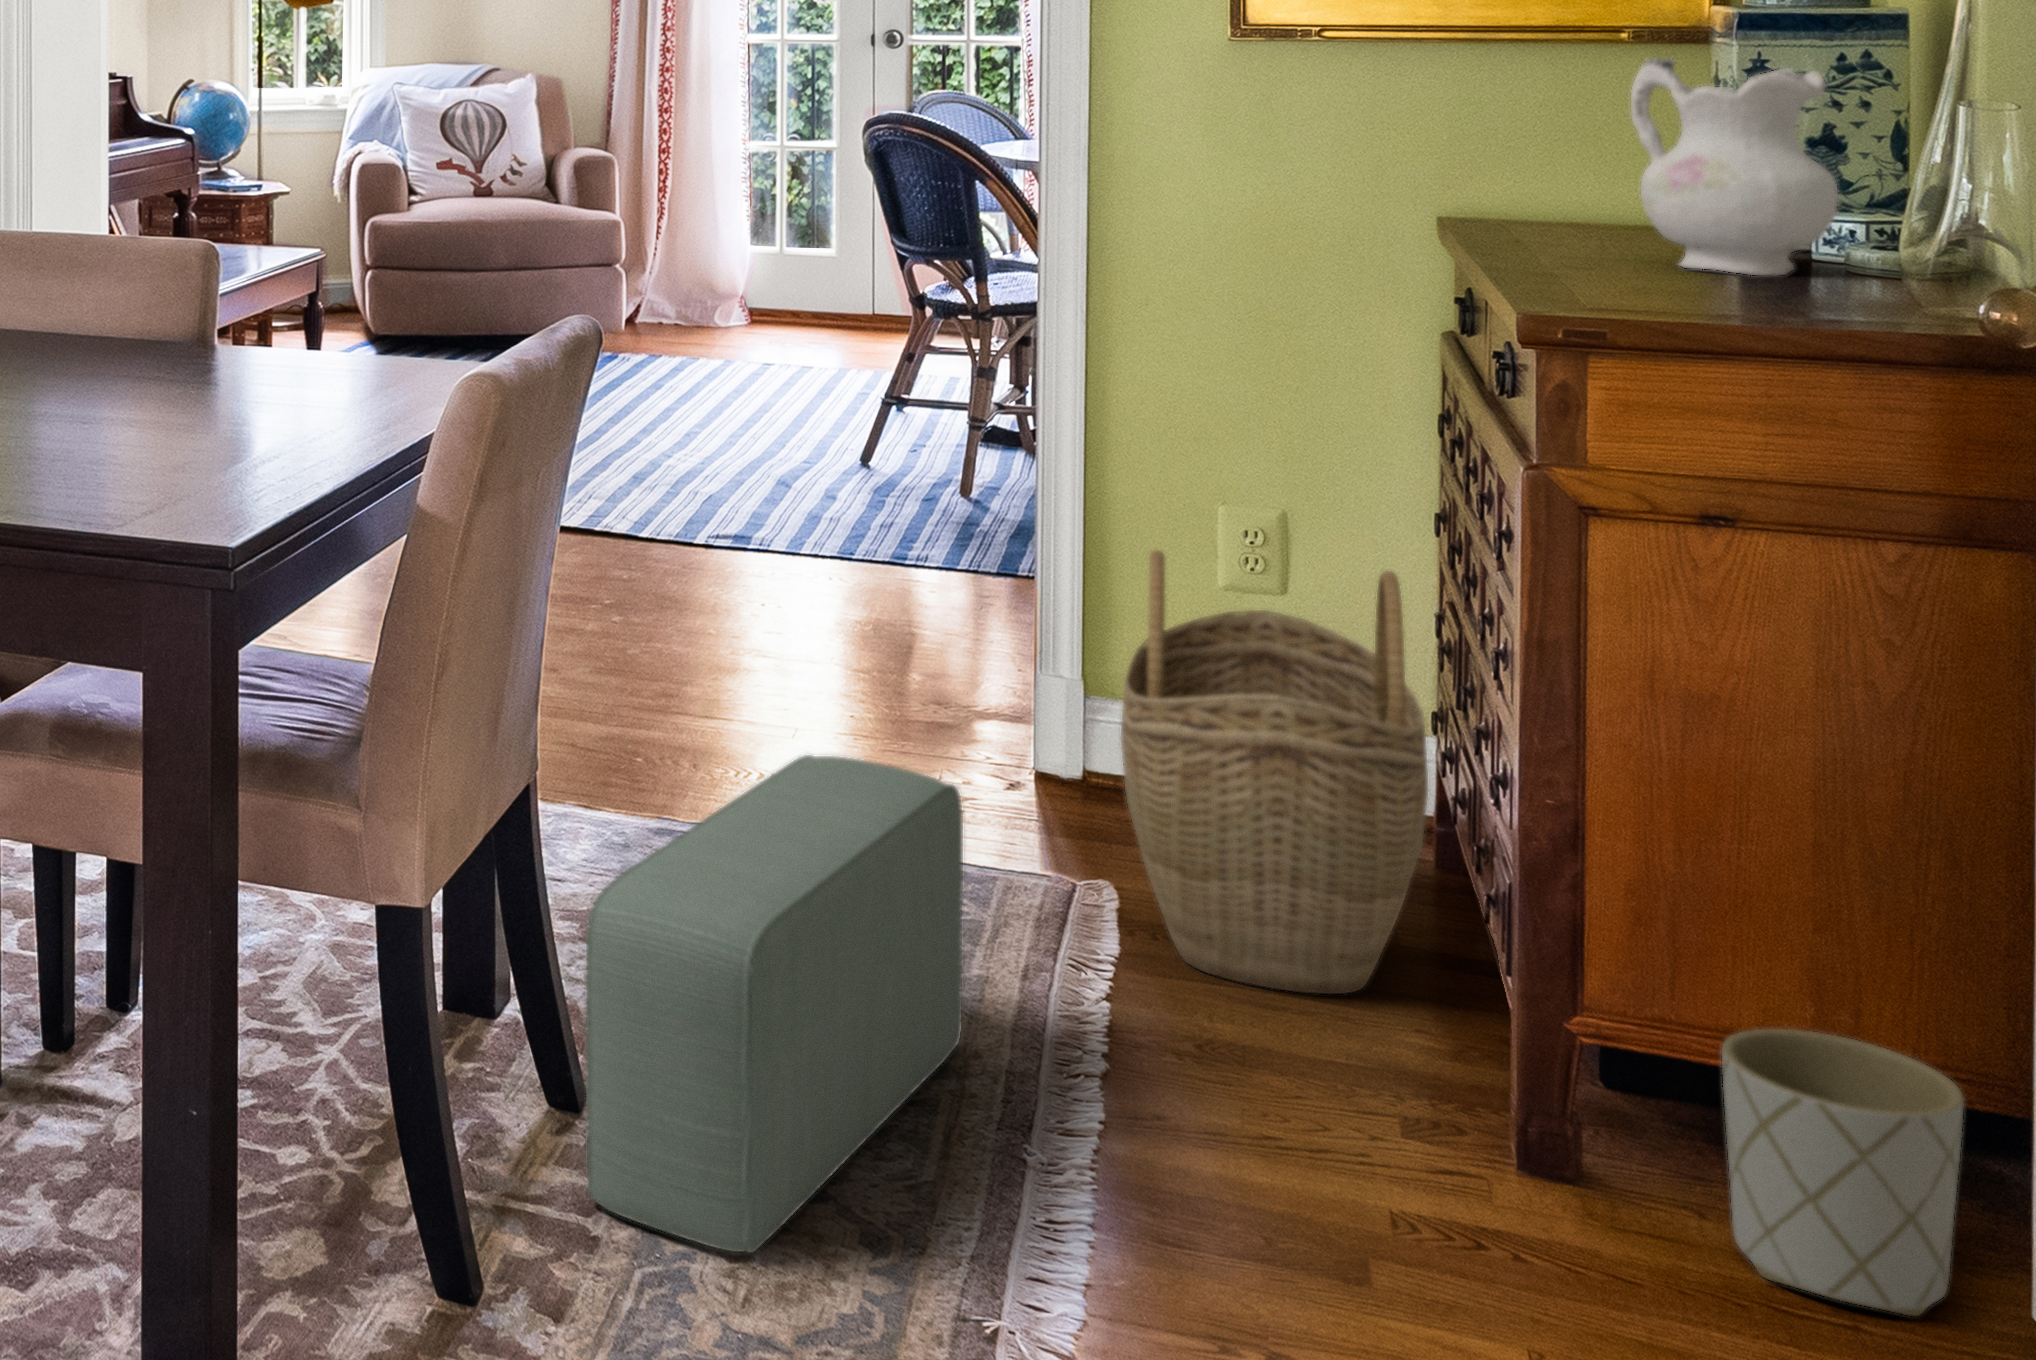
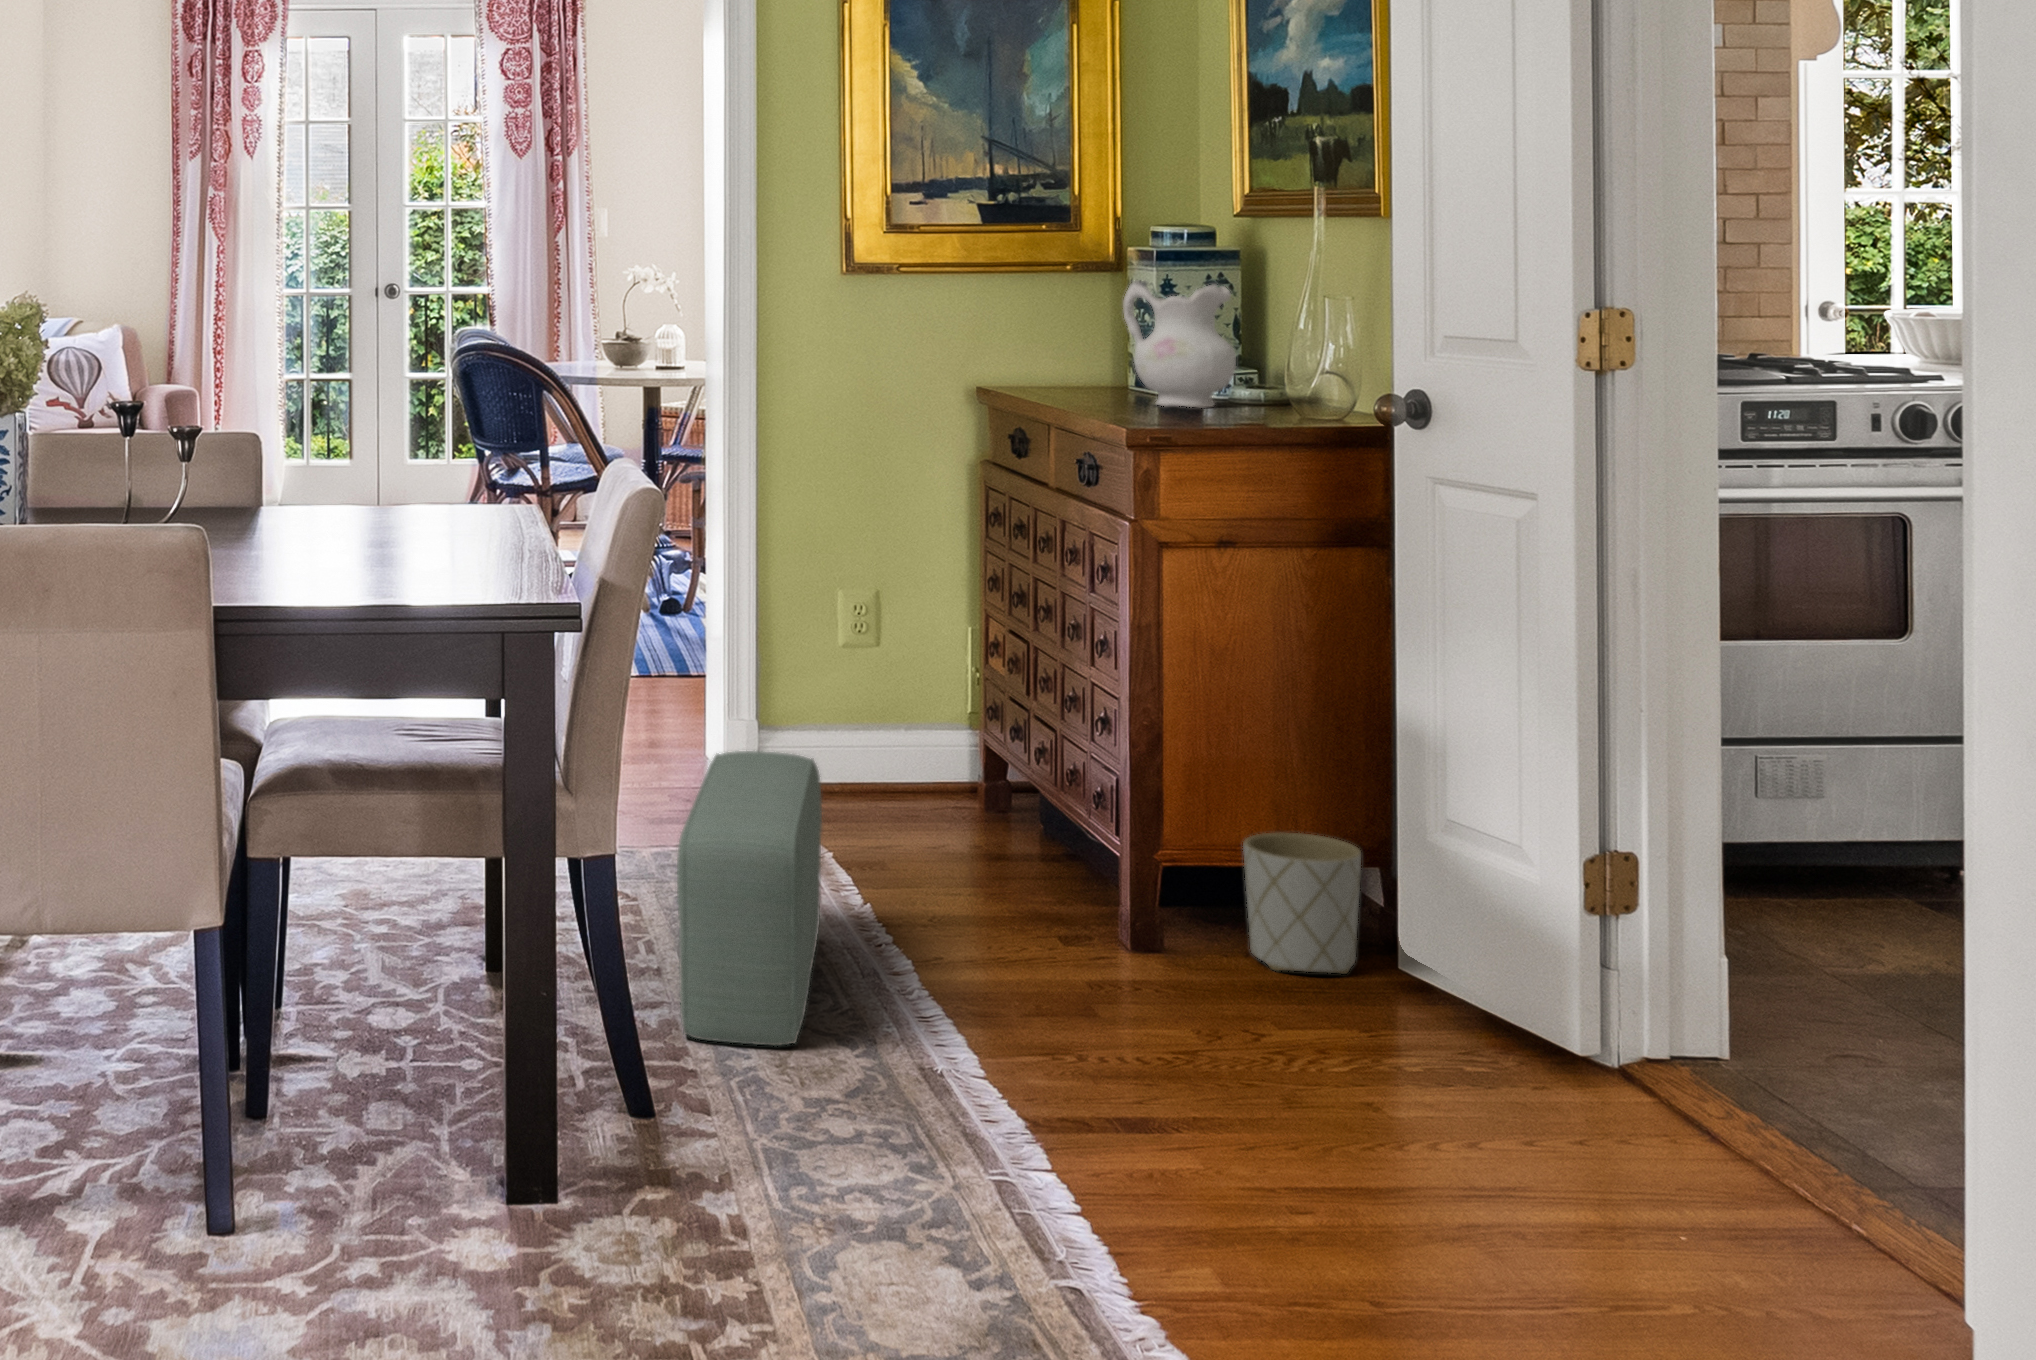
woven basket: present [1121,550,1428,994] -> none [843,609,1032,880]

